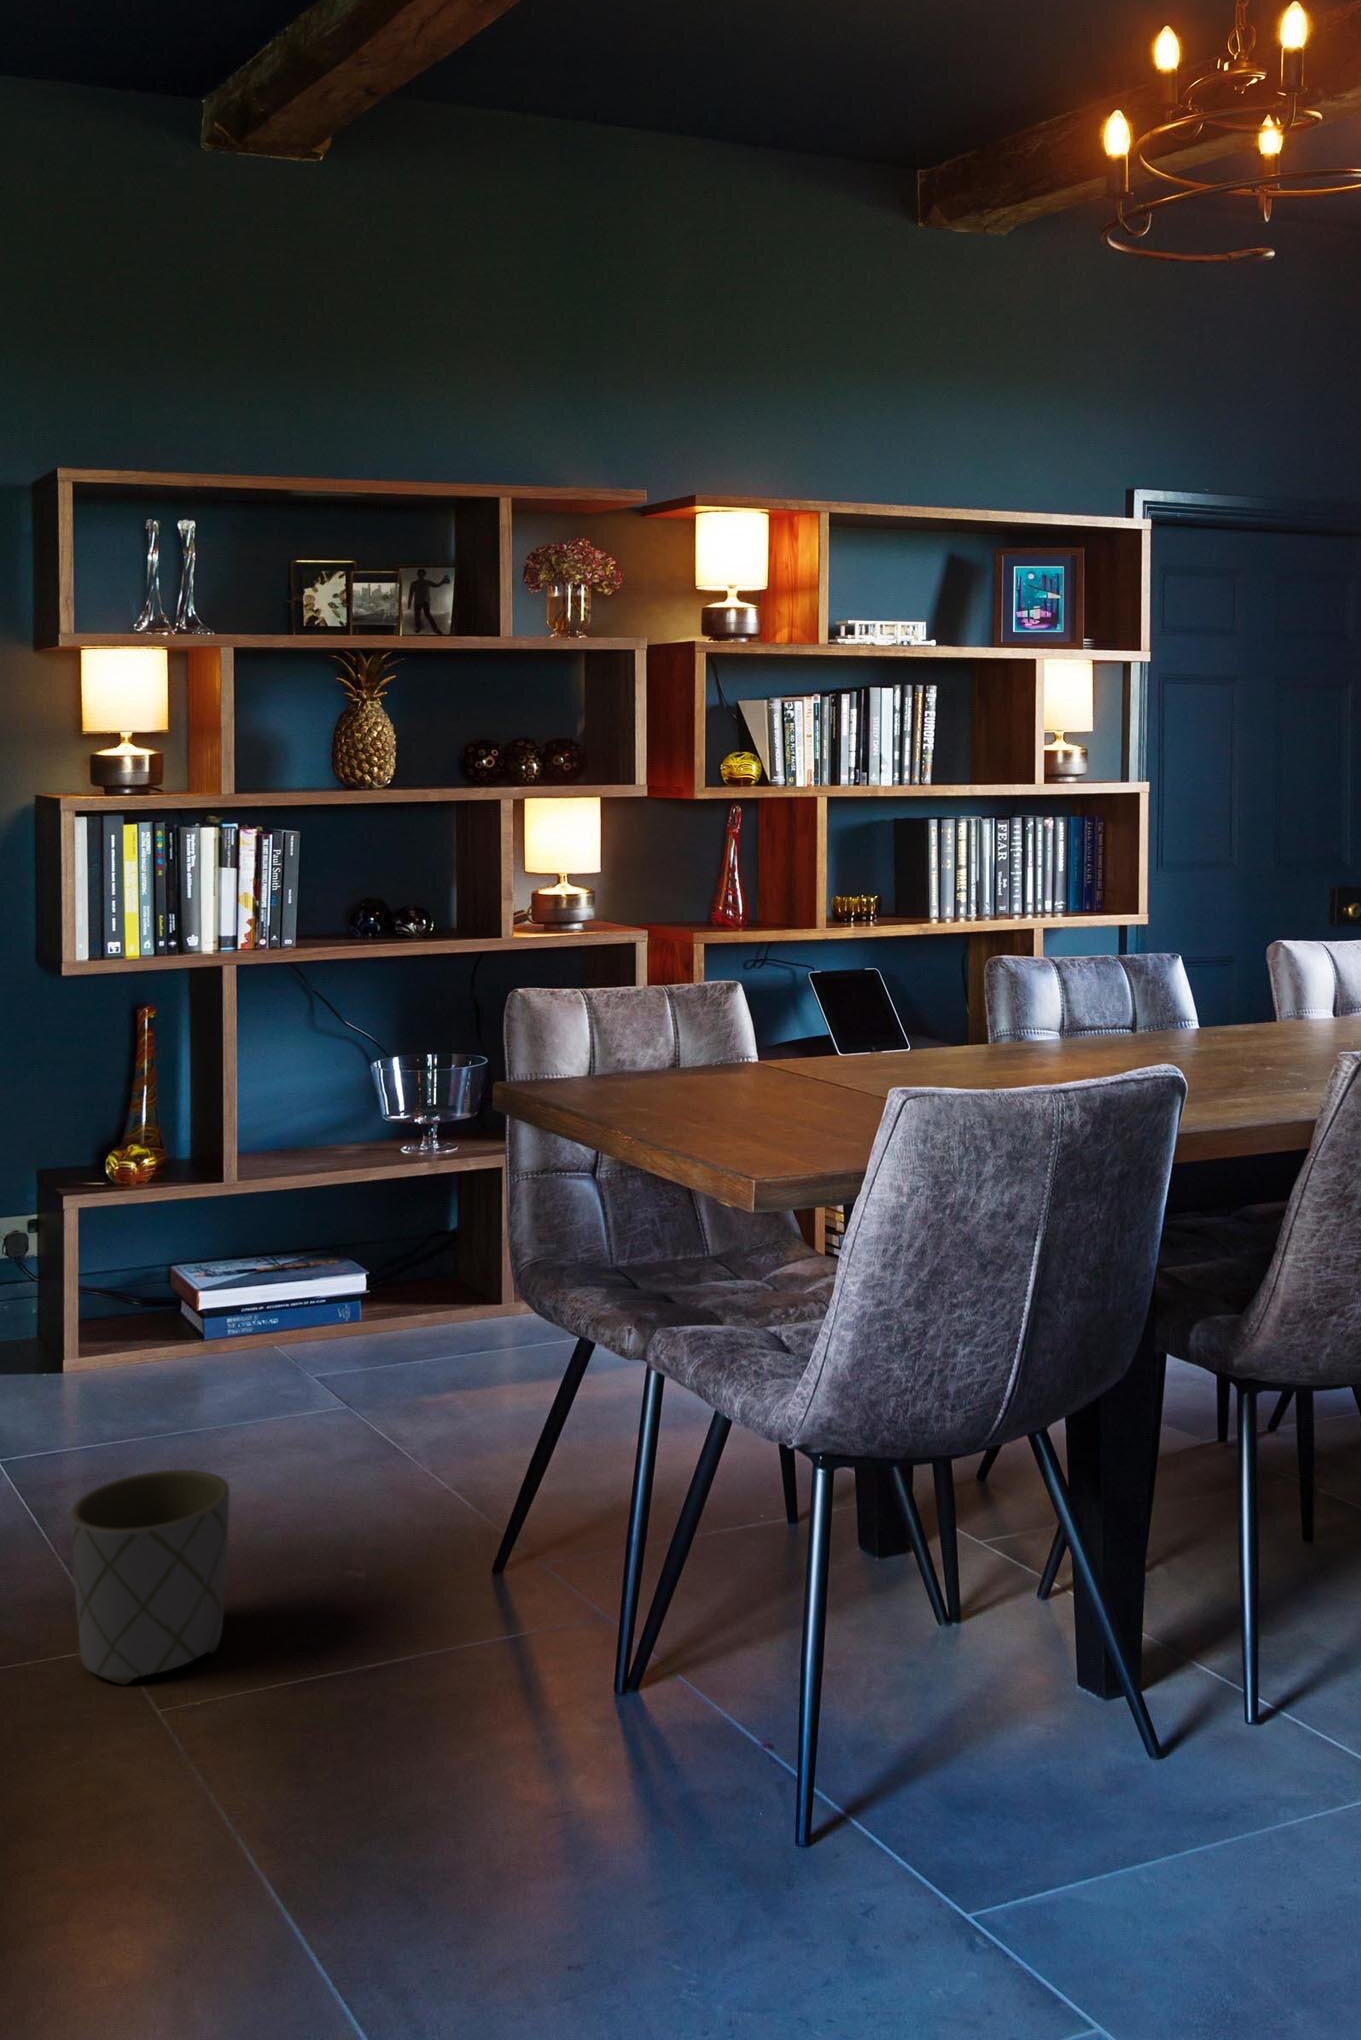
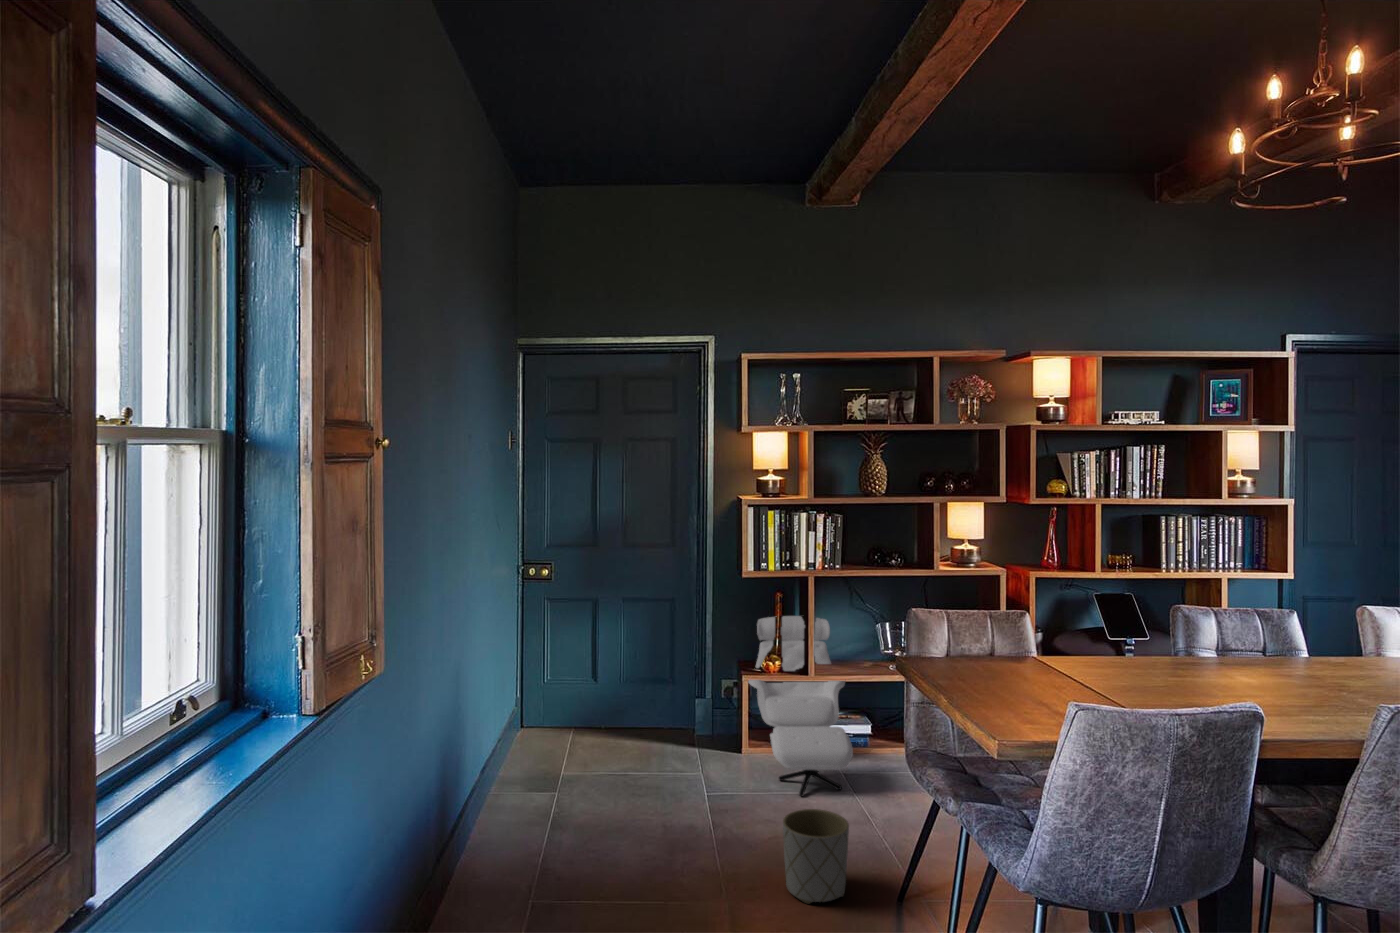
armchair: none [70,1061,310,1458] -> present [748,616,853,796]

